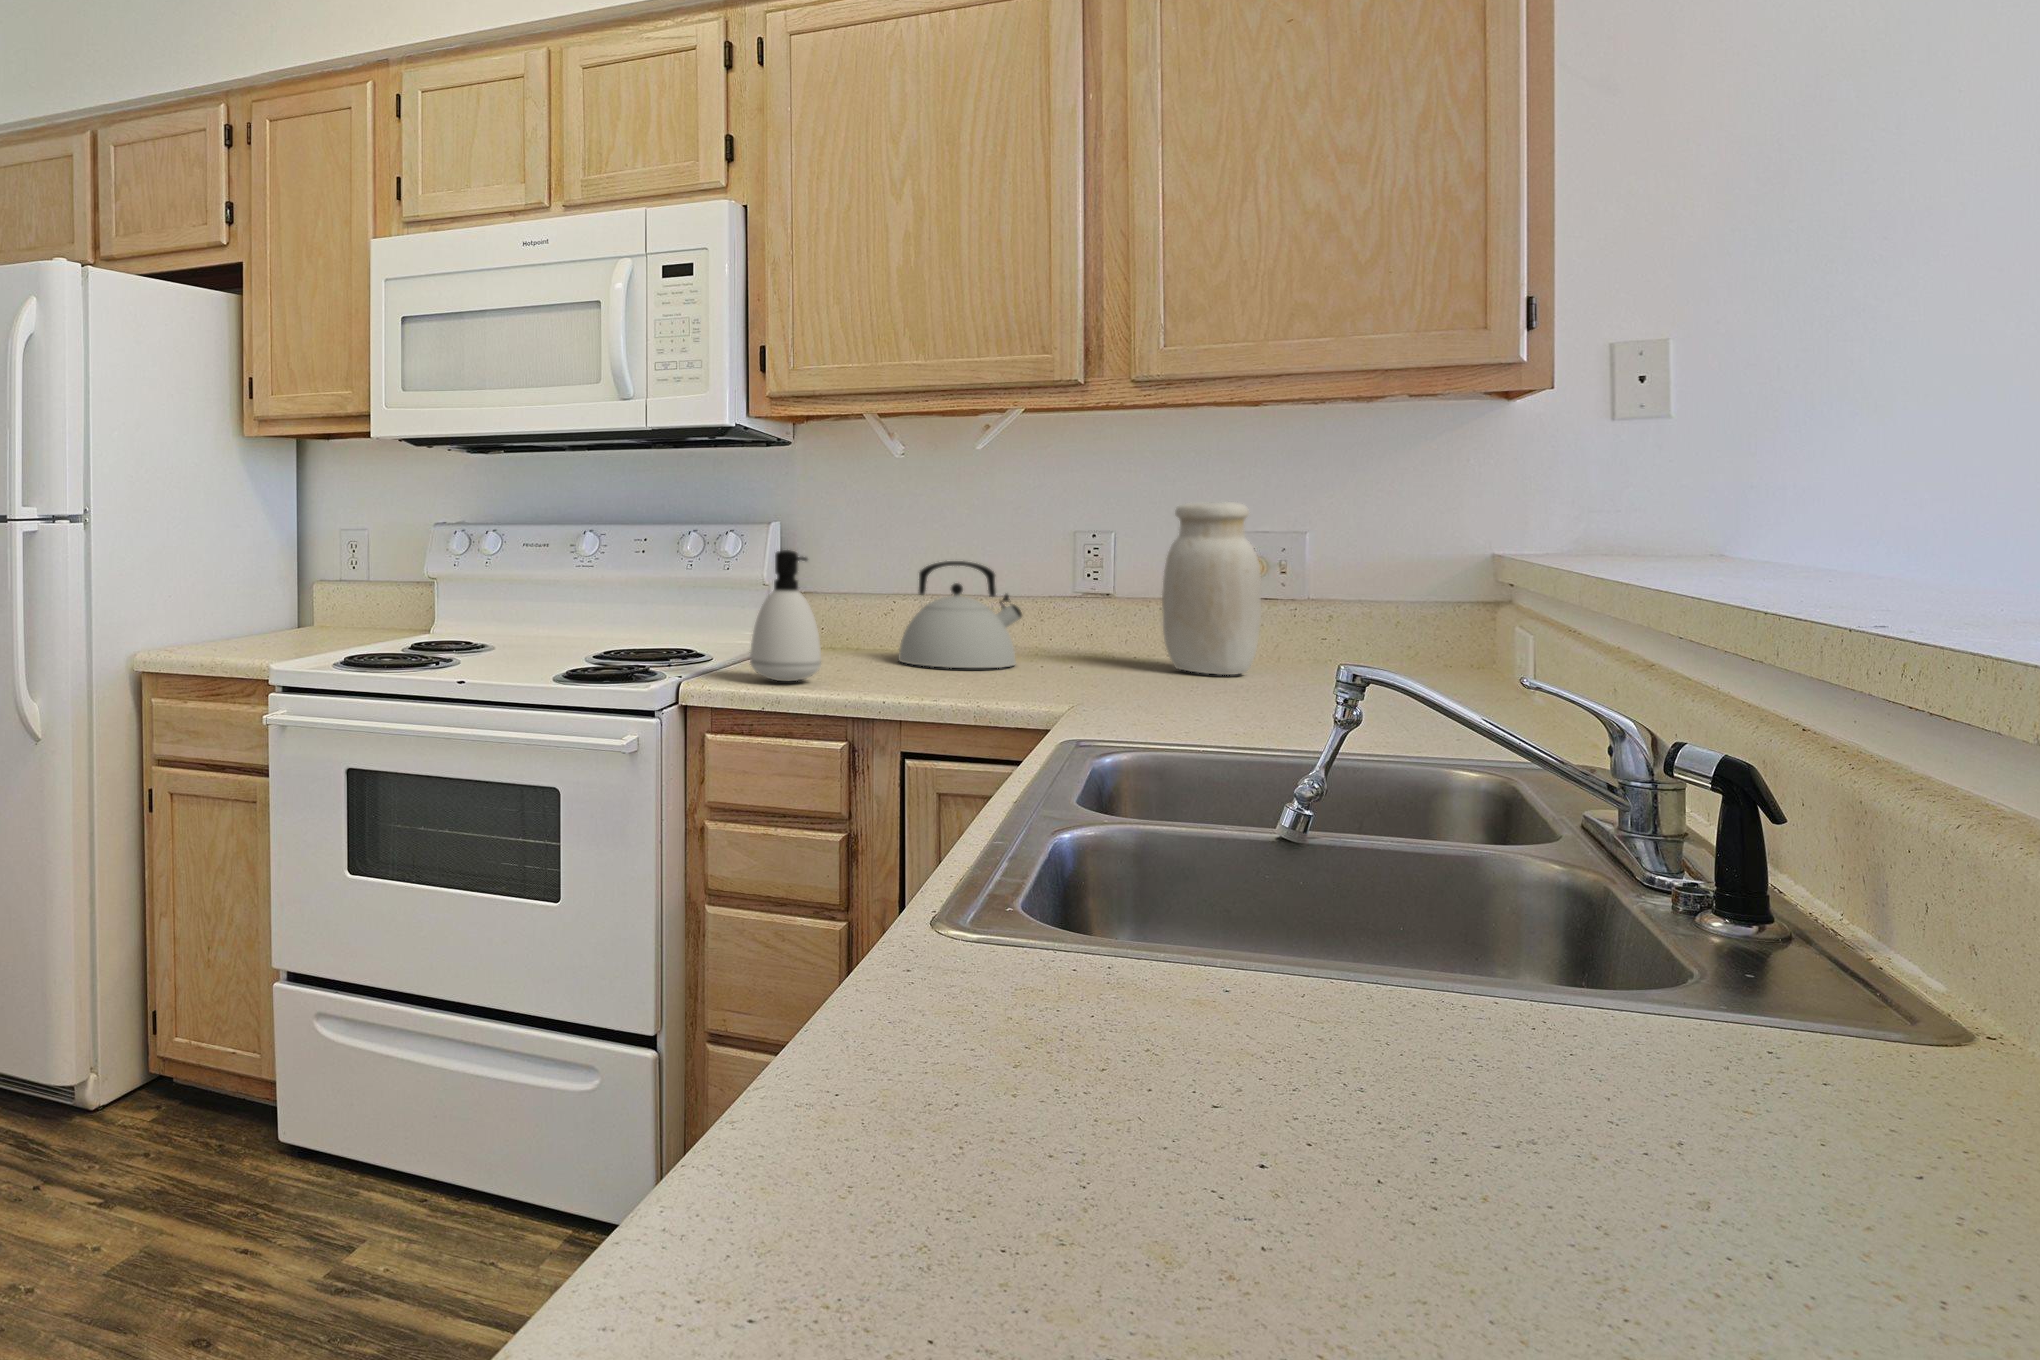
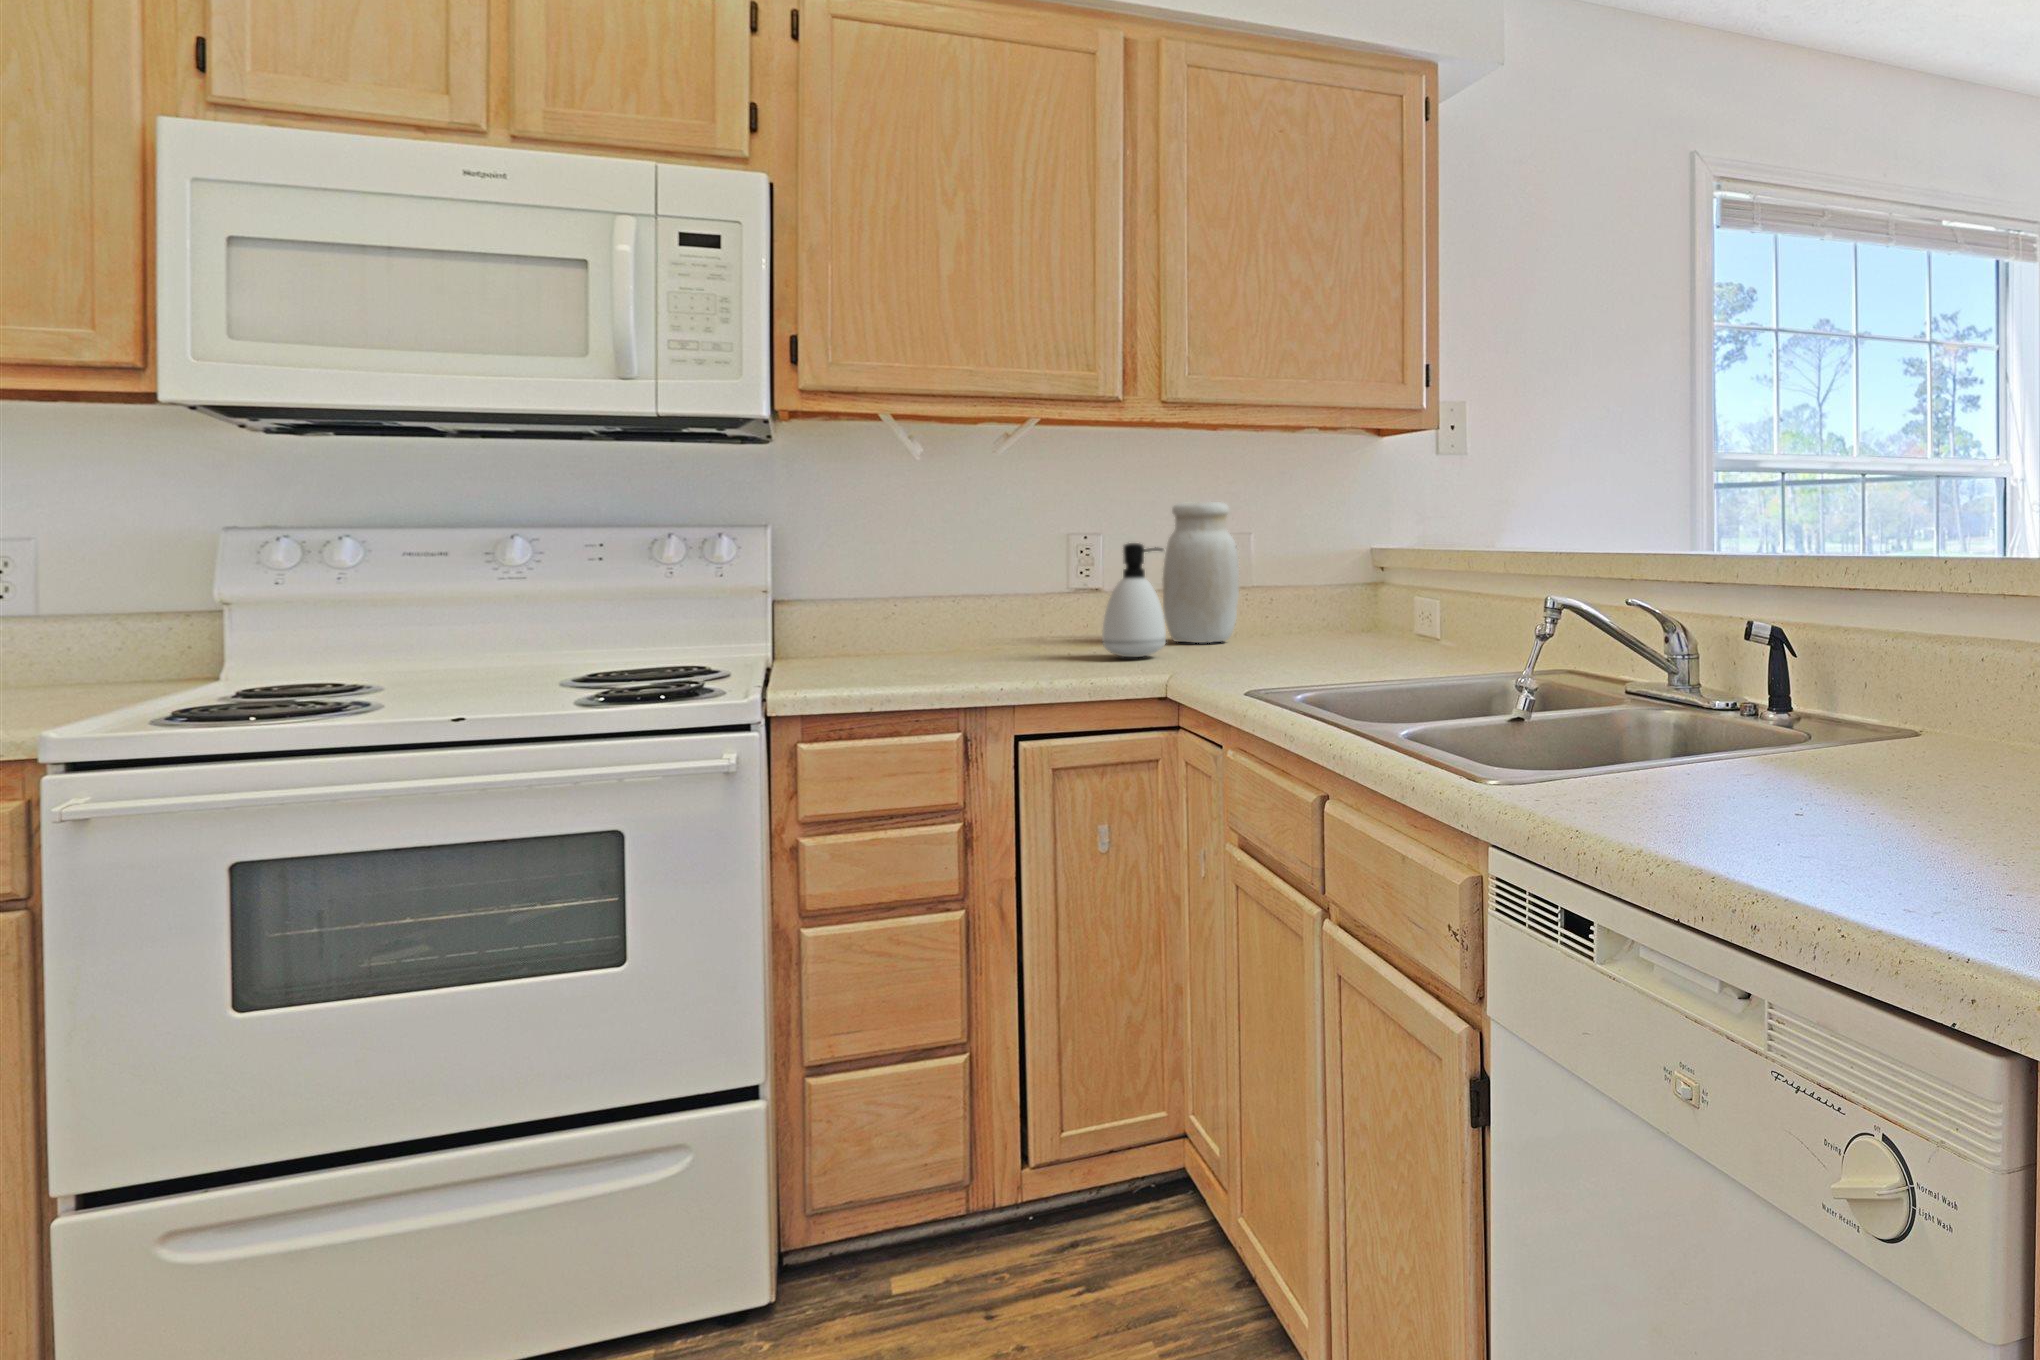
soap dispenser: present [750,550,821,681] -> present [1102,543,1166,658]
kettle: present [898,561,1022,668] -> none [933,558,1052,658]

